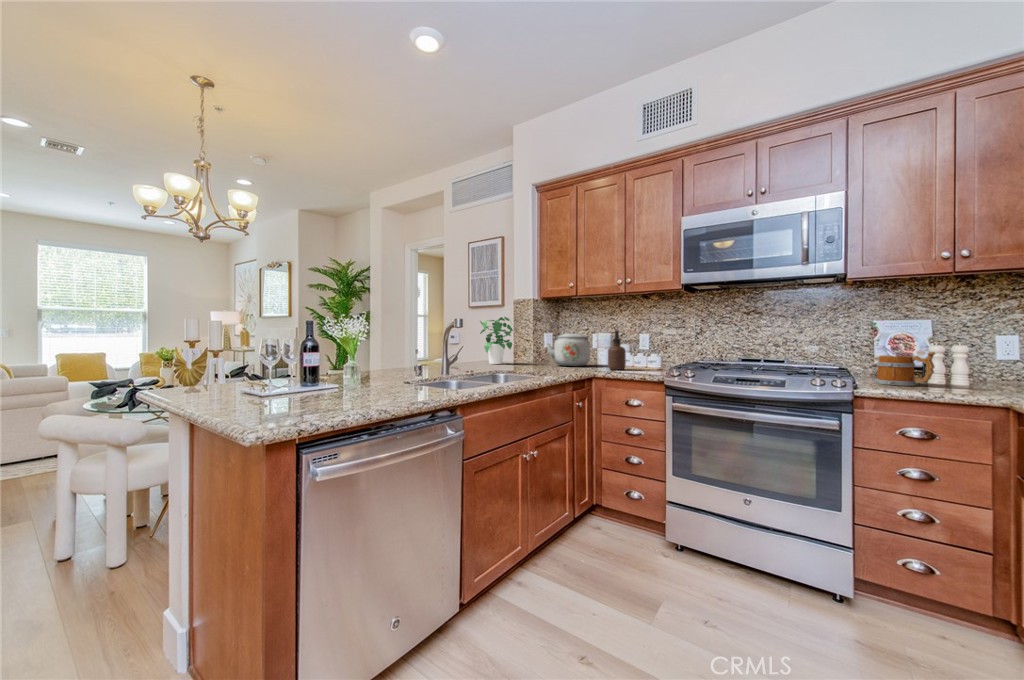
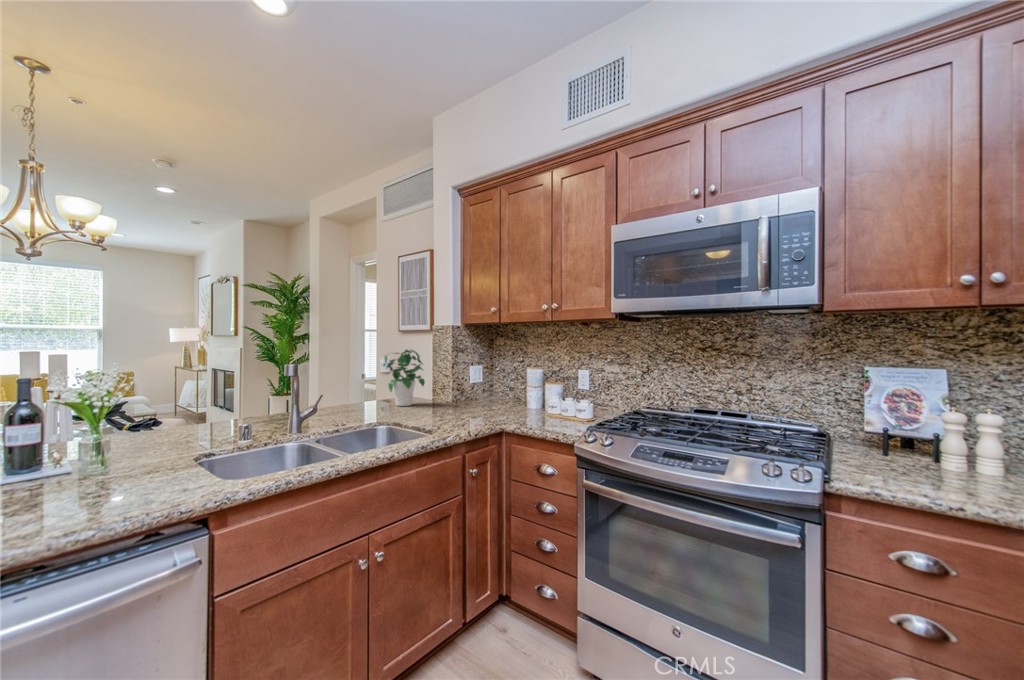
soap dispenser: present [608,330,626,370] -> none [523,371,544,422]
kettle: present [547,331,590,366] -> none [460,367,515,412]
mug: present [874,352,935,386] -> none [861,426,953,479]

